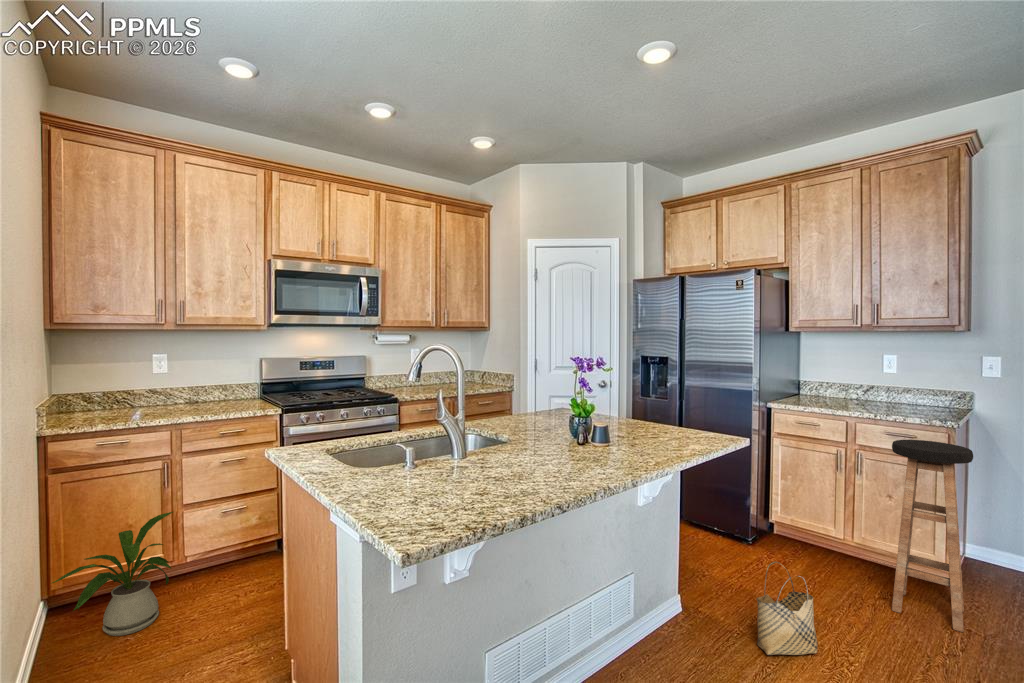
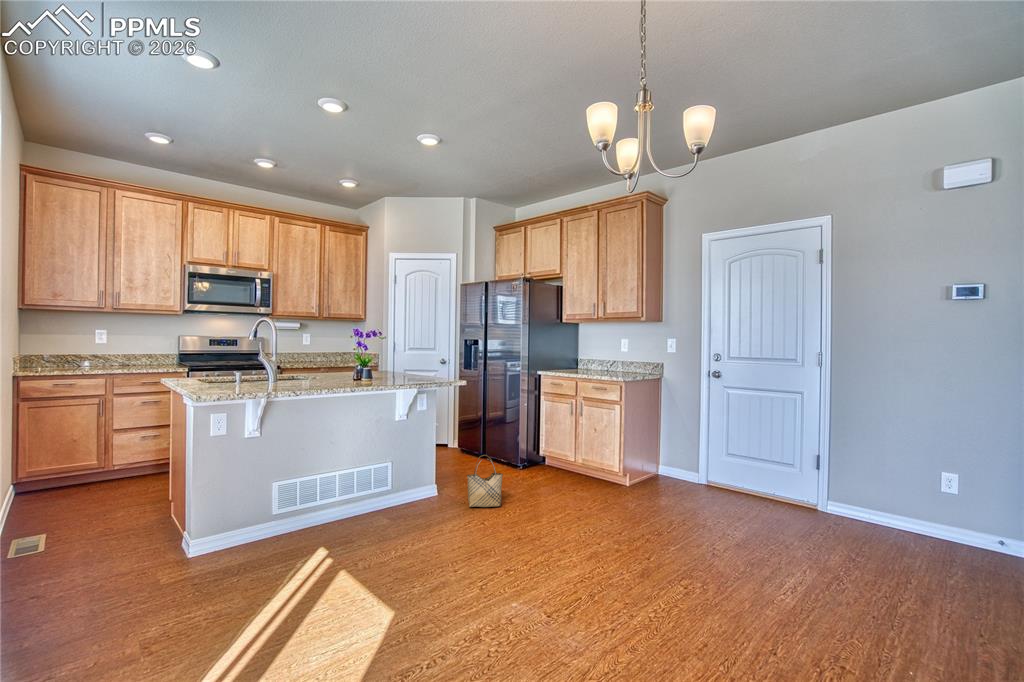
bar stool: present [892,440,973,632] -> none [573,387,618,499]
house plant: present [52,512,173,636] -> none [18,429,106,503]

